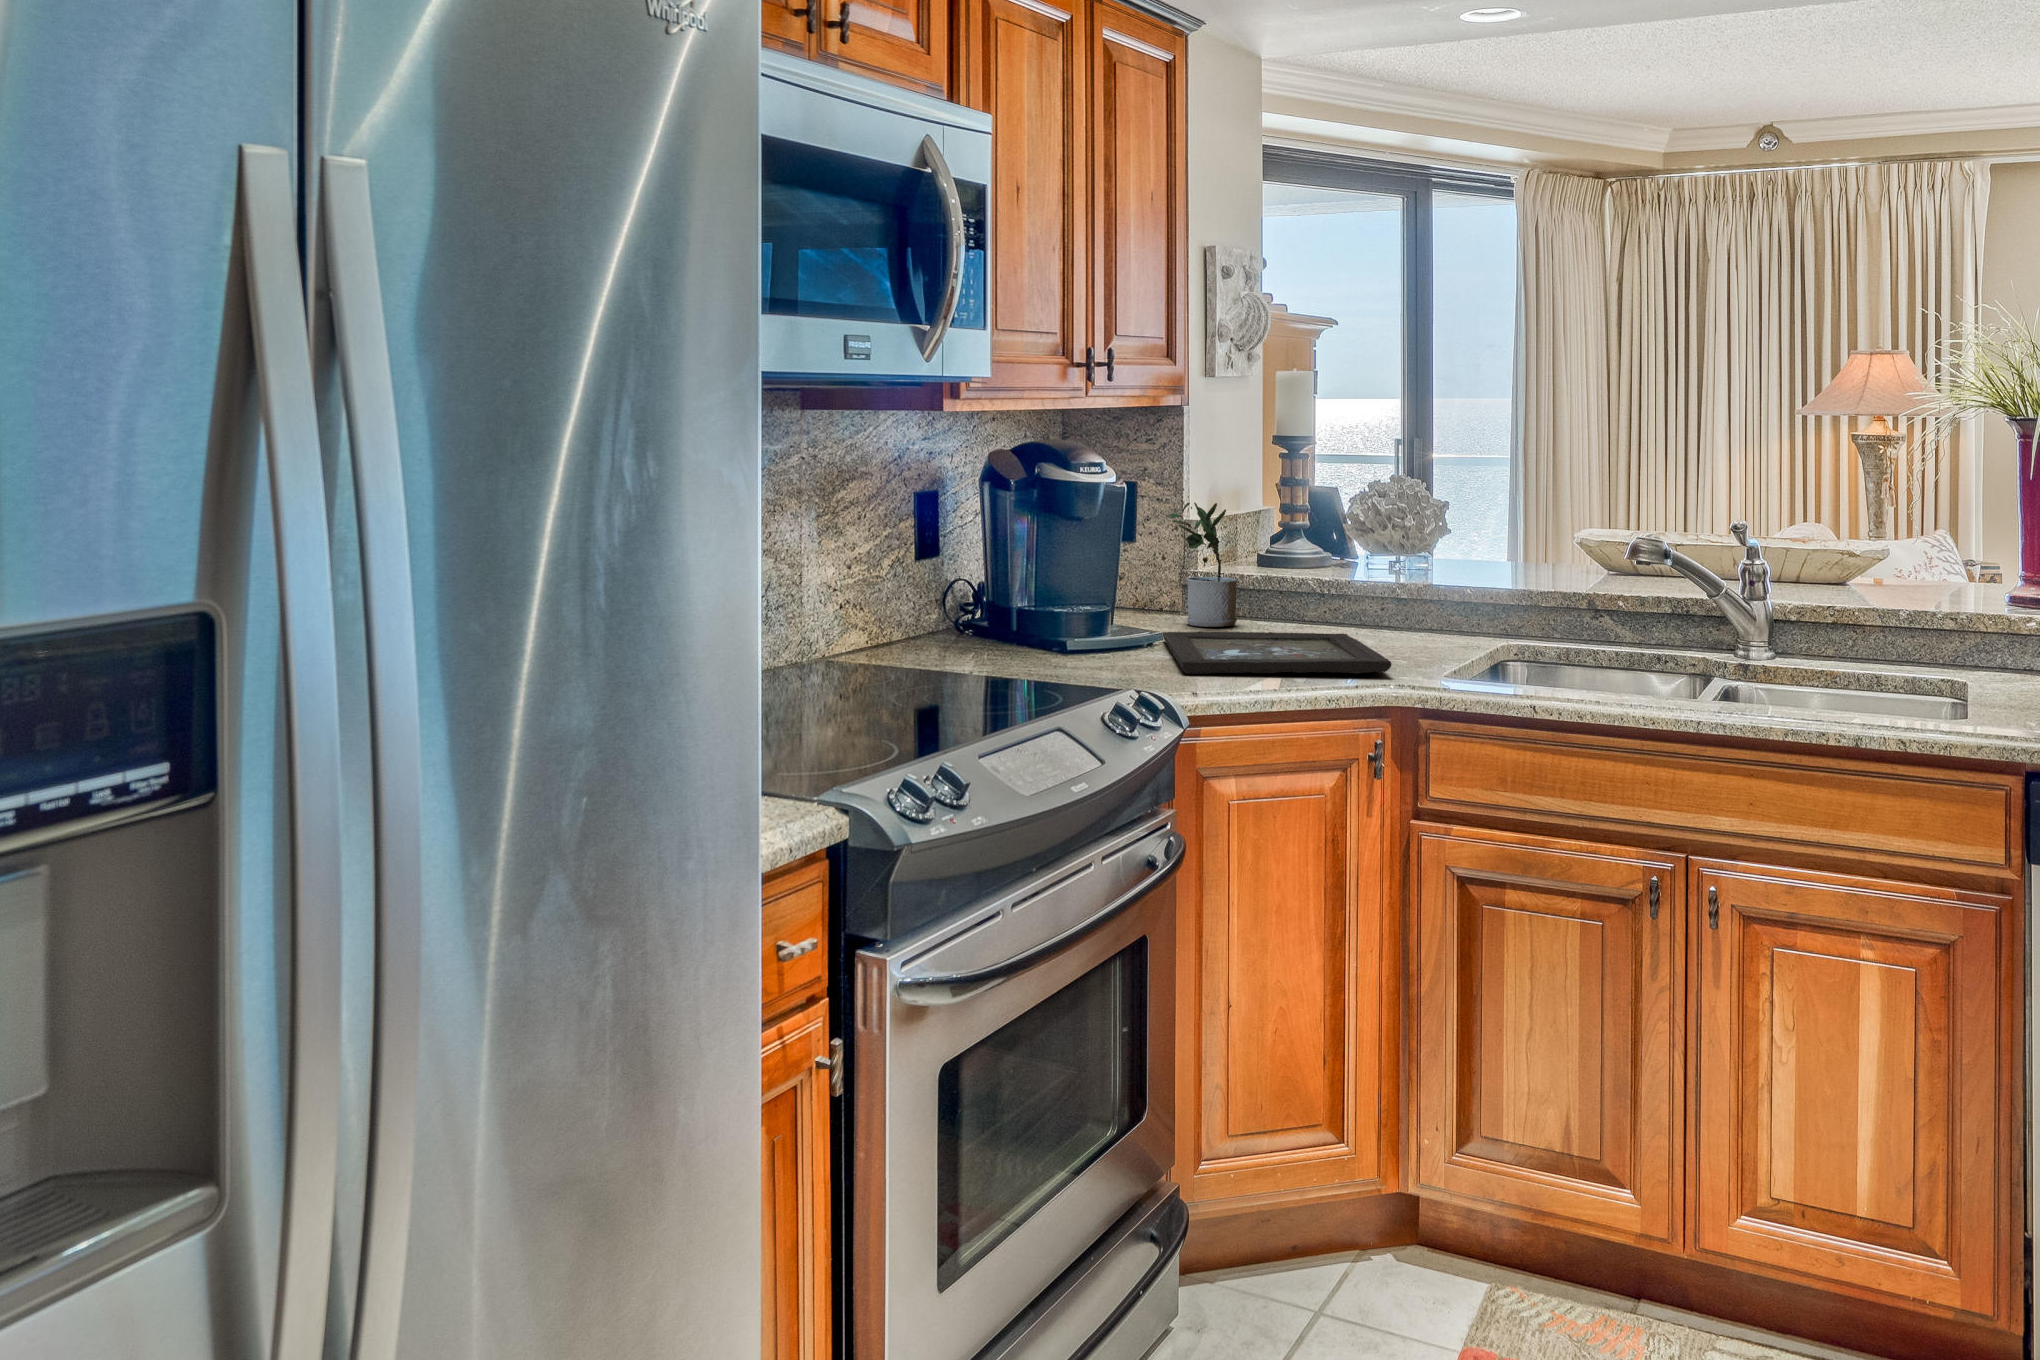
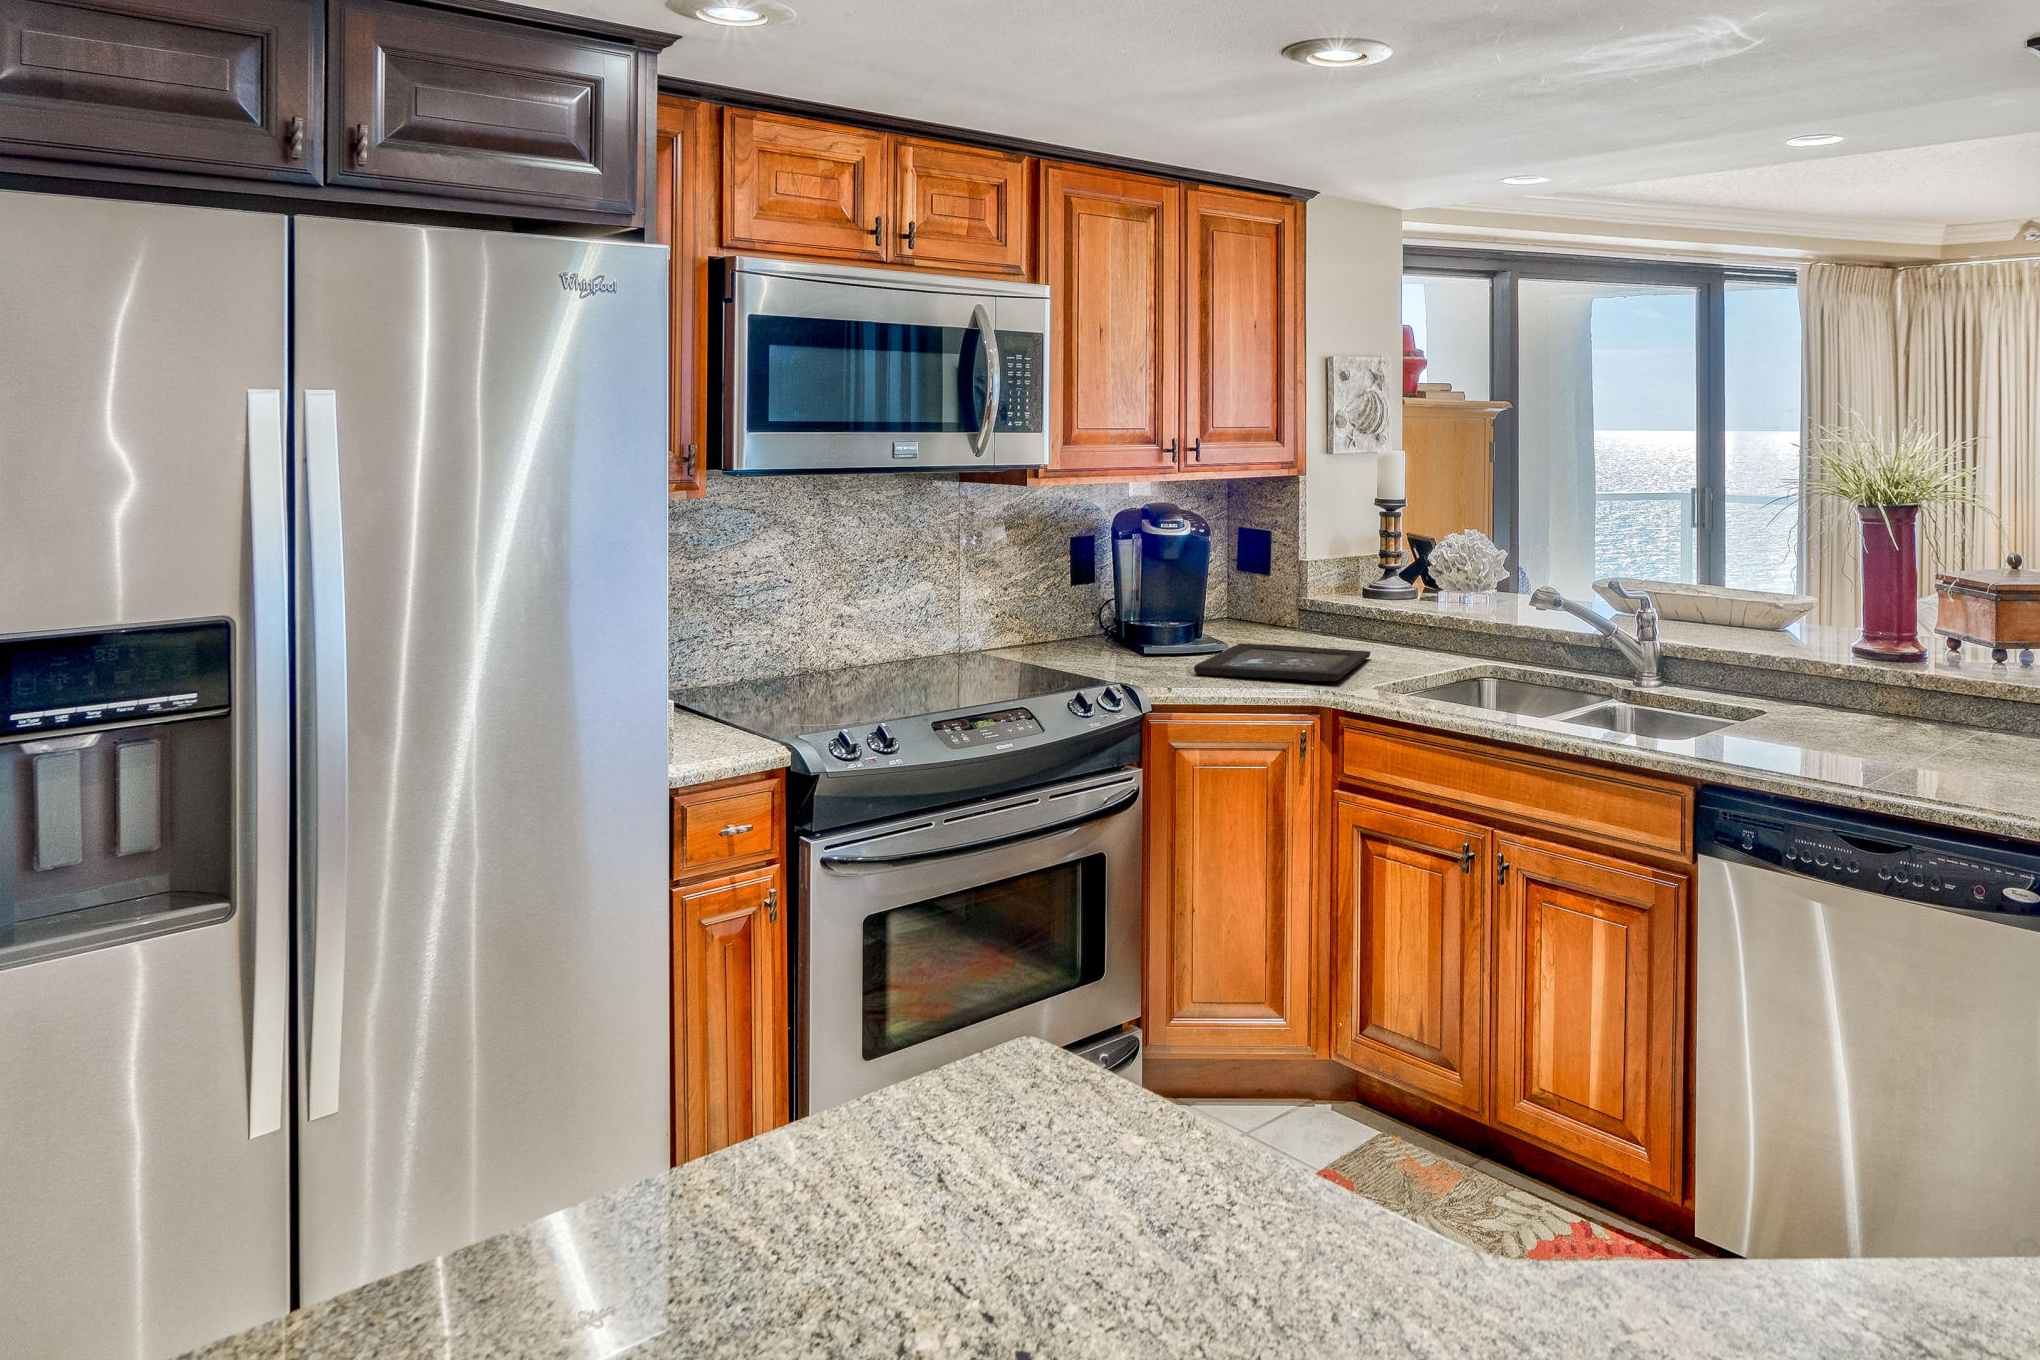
potted plant: present [1169,502,1237,627] -> none [1277,549,1324,641]

